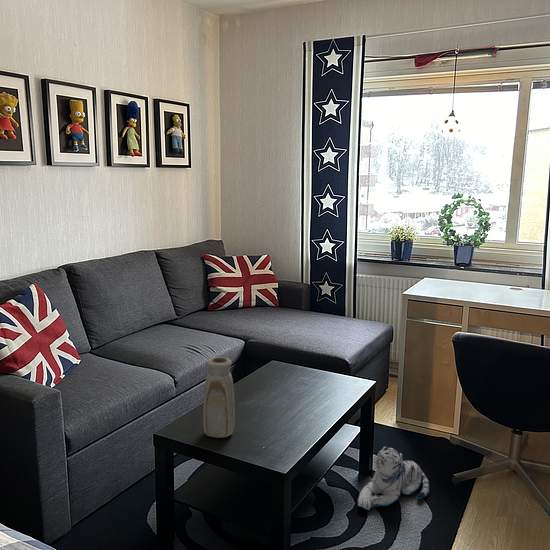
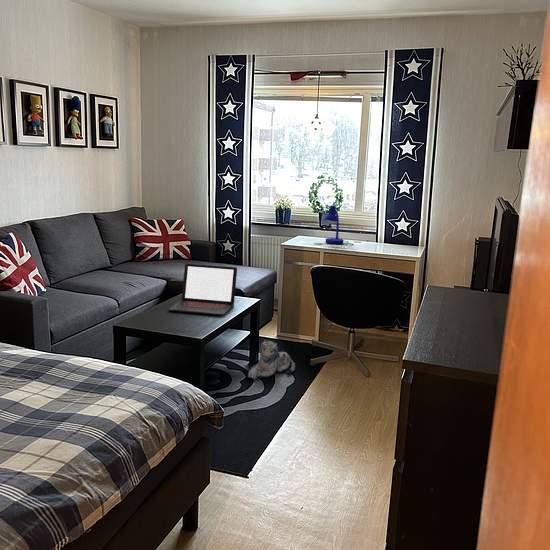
desk lamp: none [451,239,509,296] -> present [314,206,353,245]
laptop: none [239,331,342,419] -> present [169,264,237,315]
vase: present [203,357,235,438] -> none [147,274,167,324]

